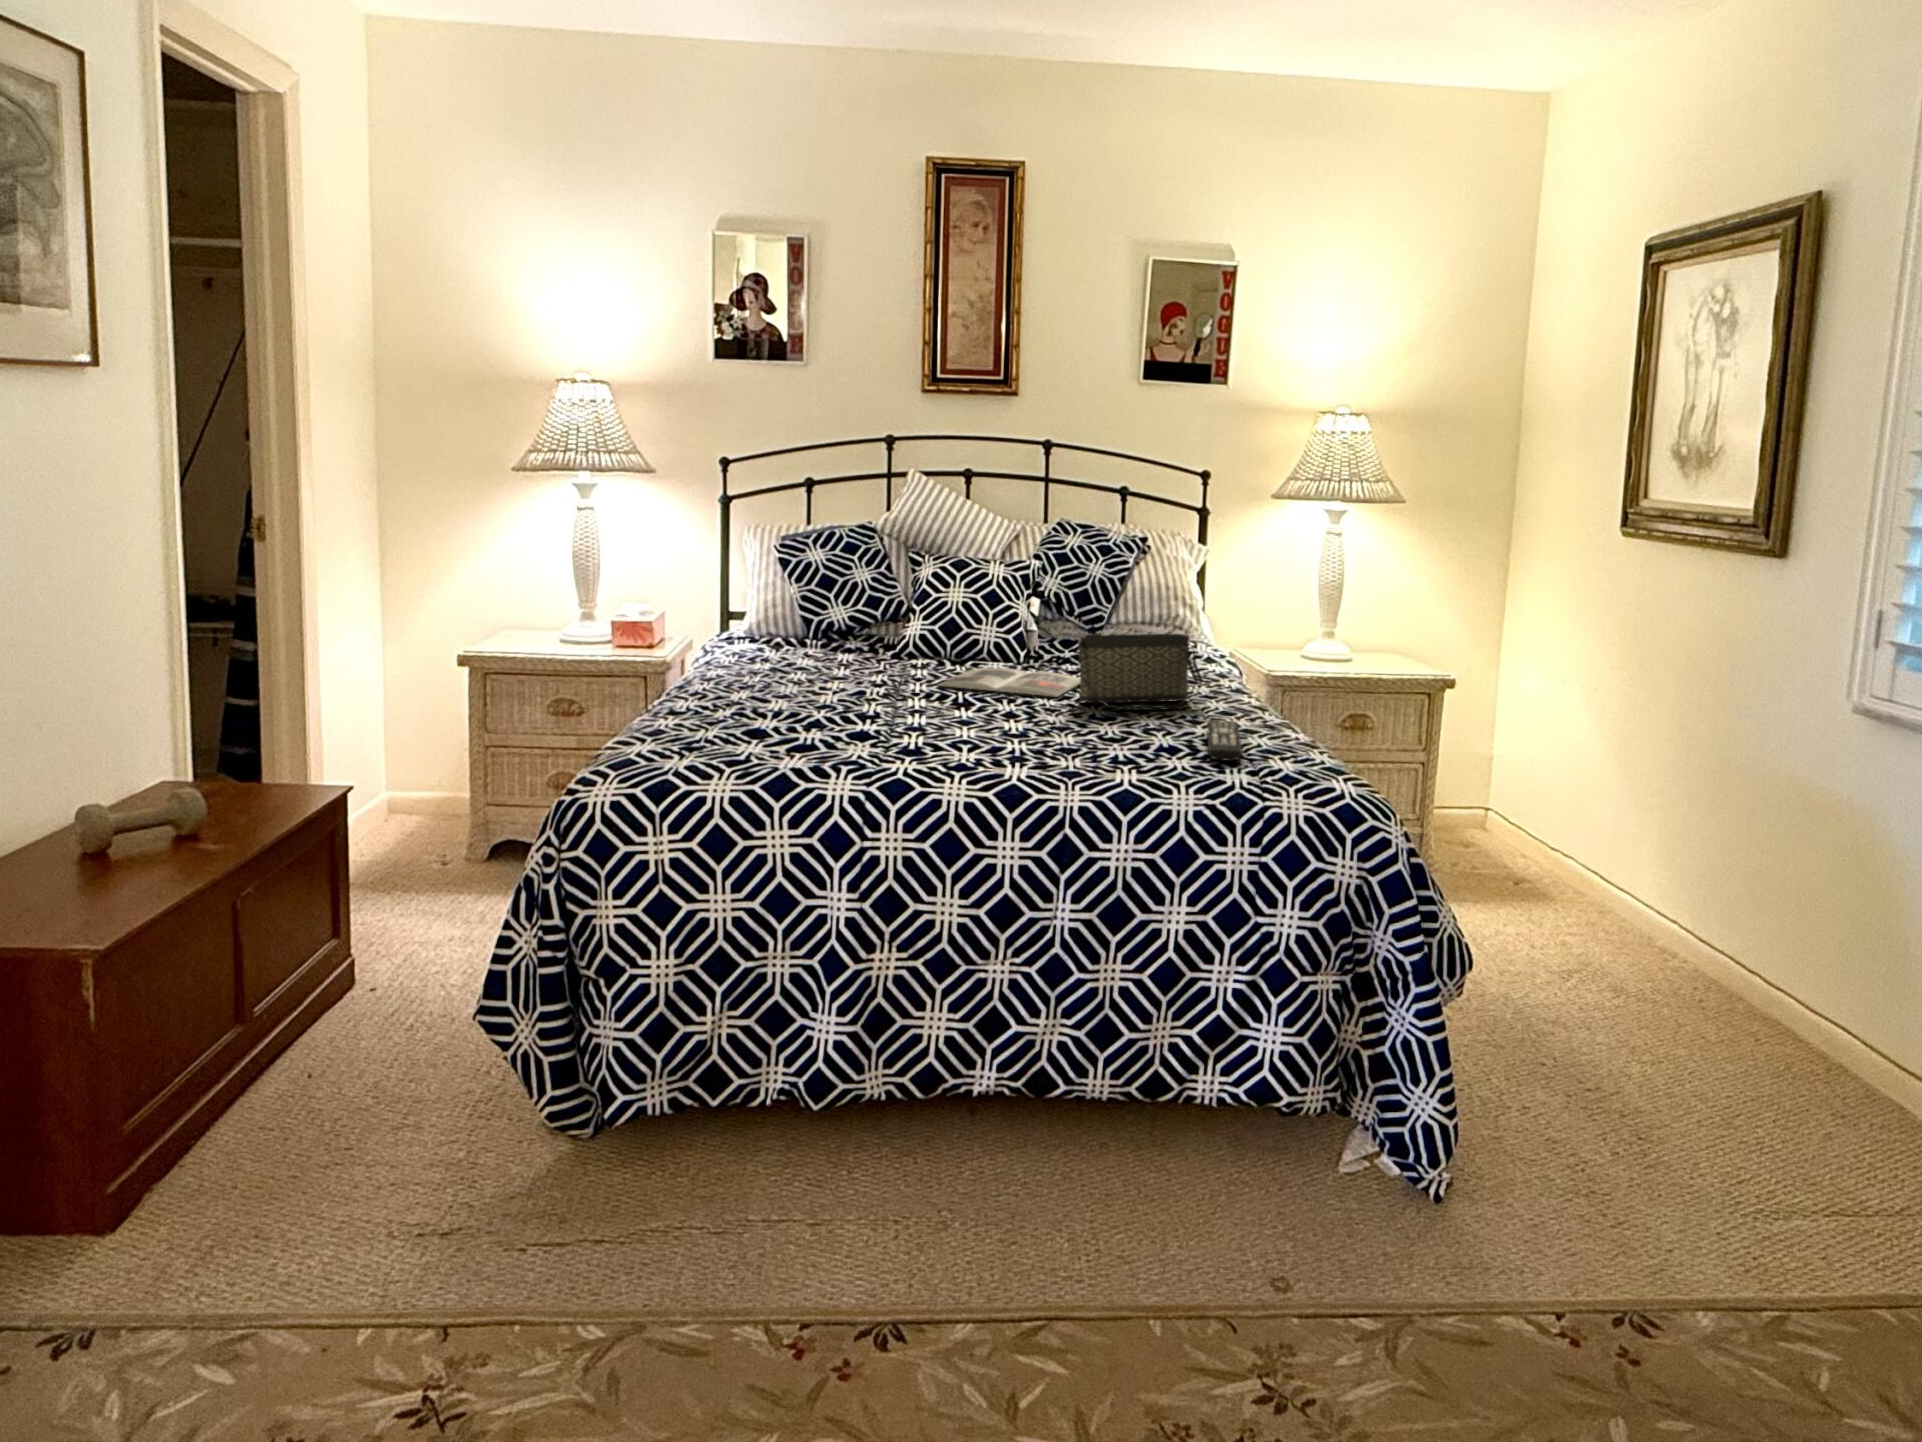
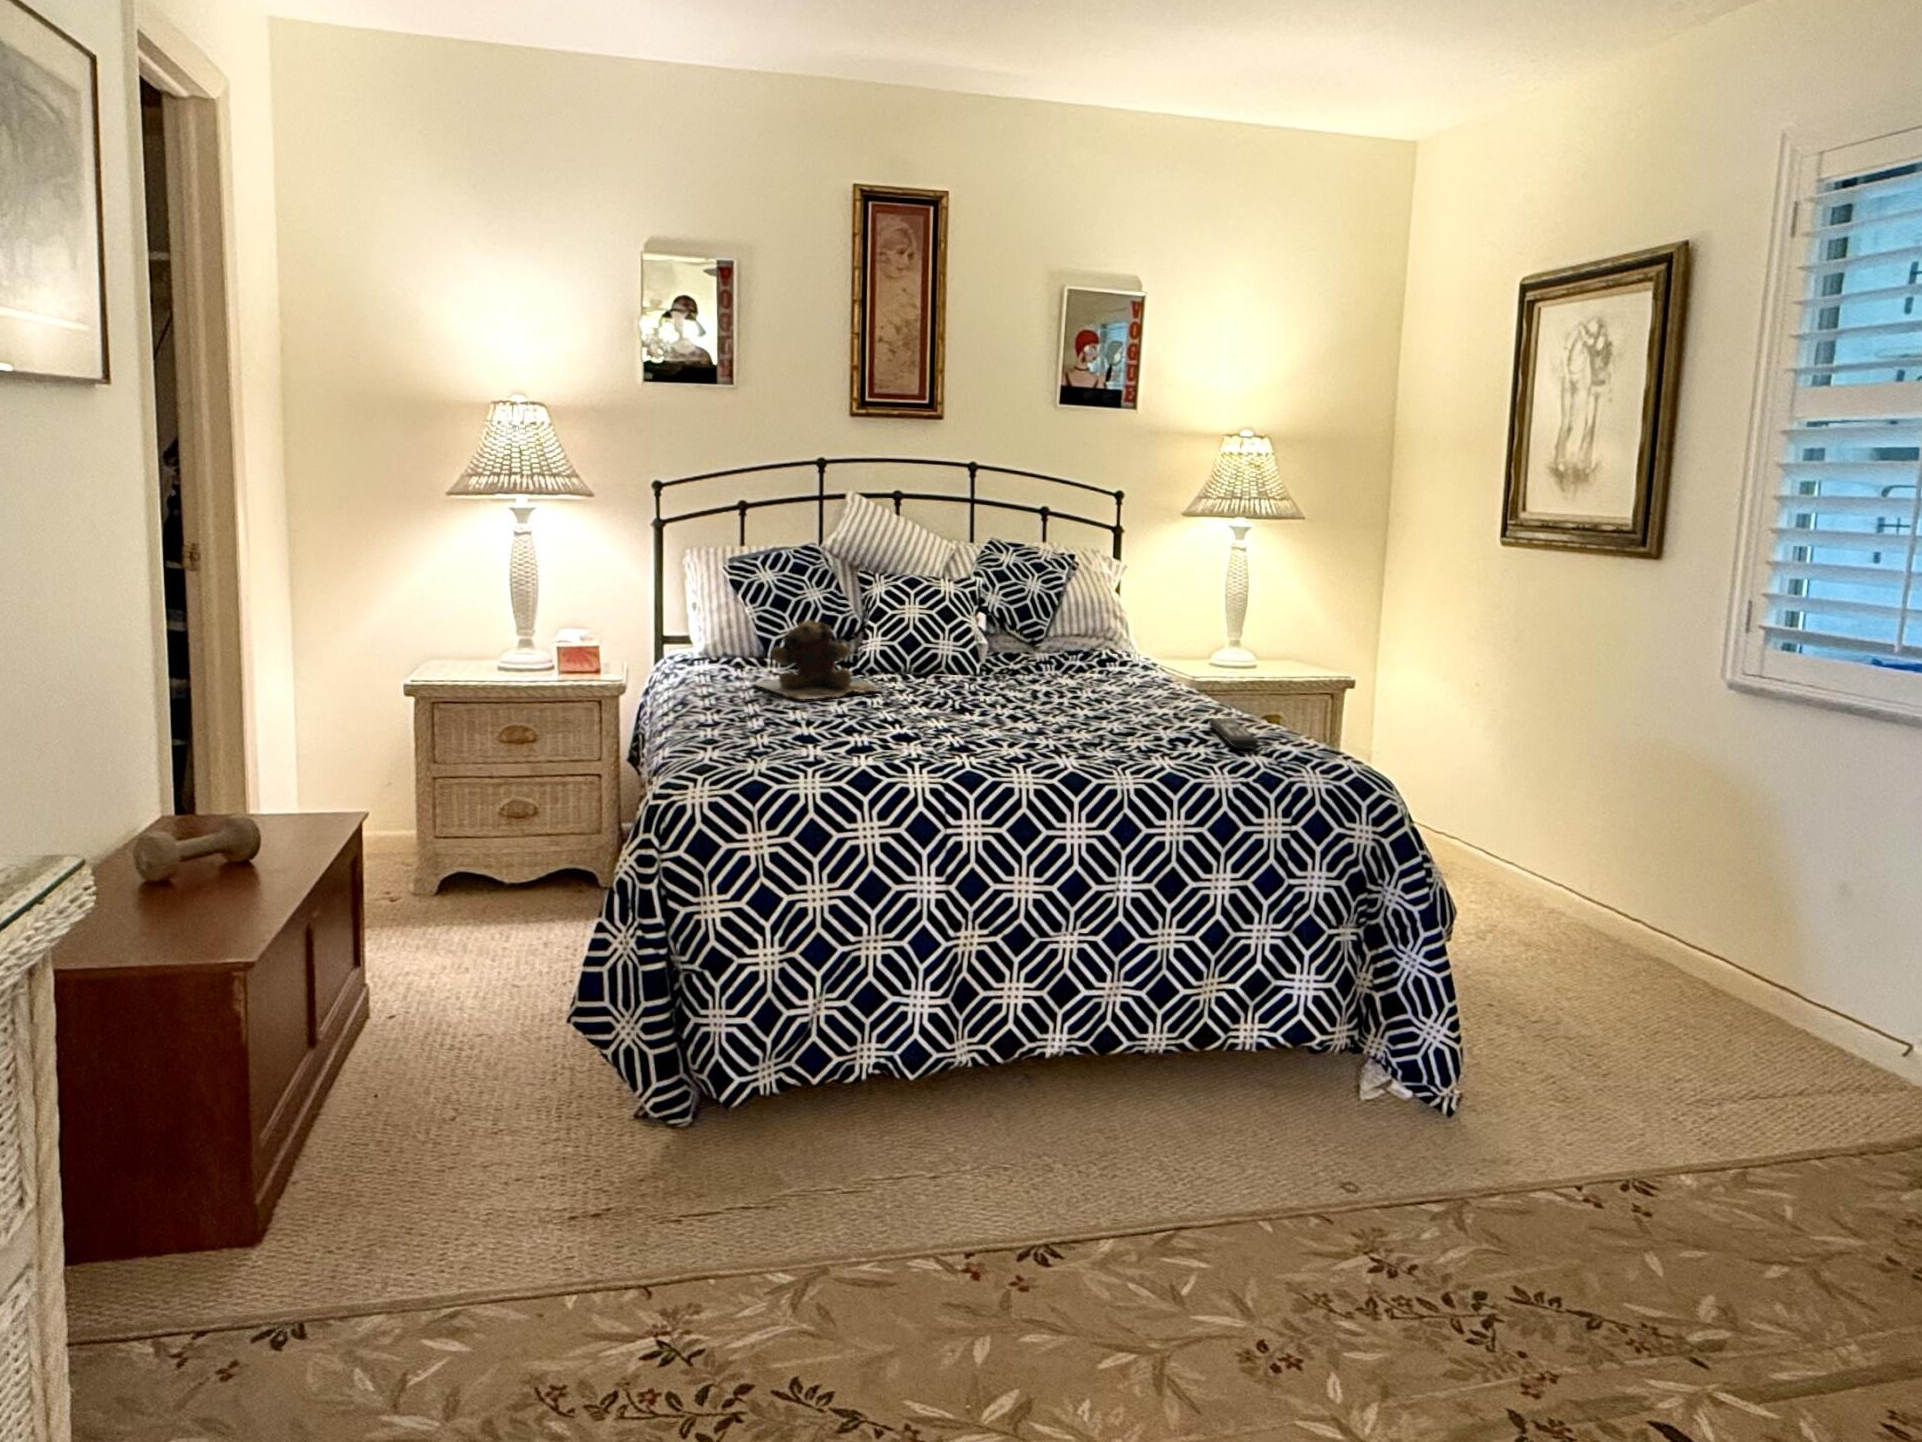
teddy bear: none [766,605,890,688] -> present [754,620,880,699]
handbag: present [1078,634,1203,710] -> none [1079,644,1189,713]
magazine: present [938,668,1080,697] -> none [934,680,1066,703]

